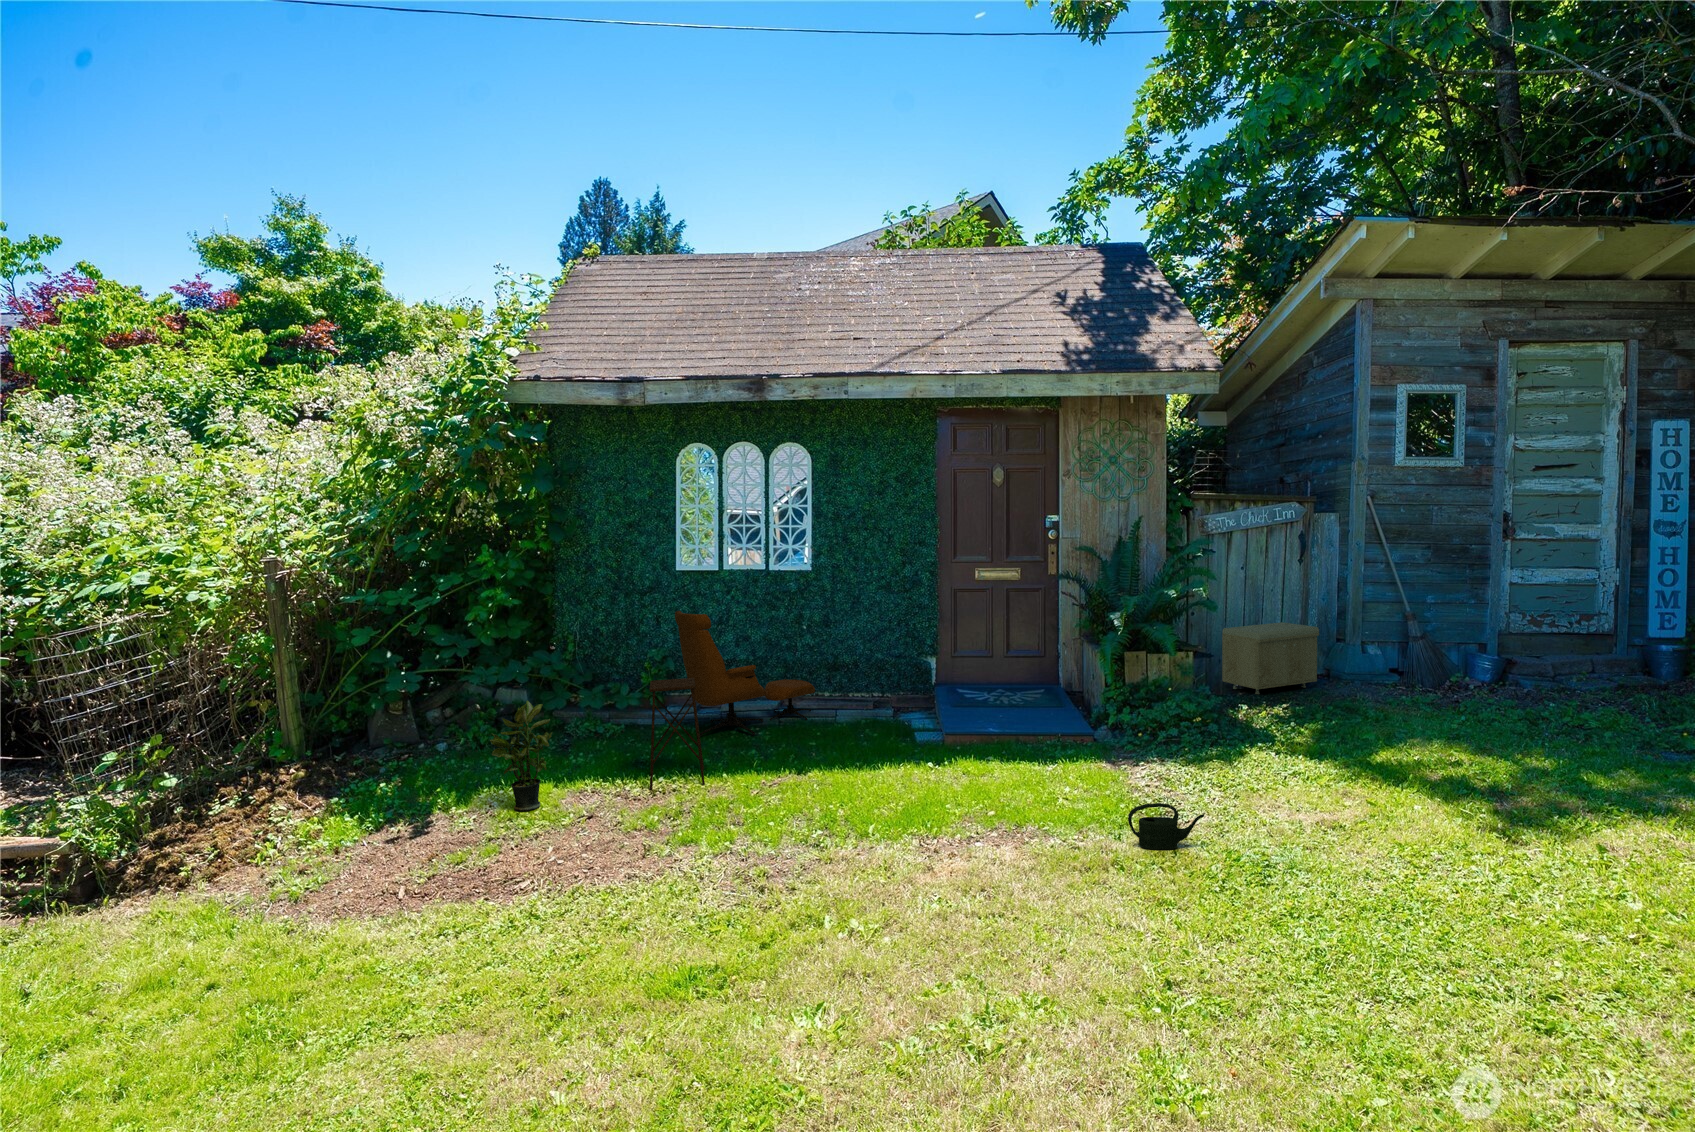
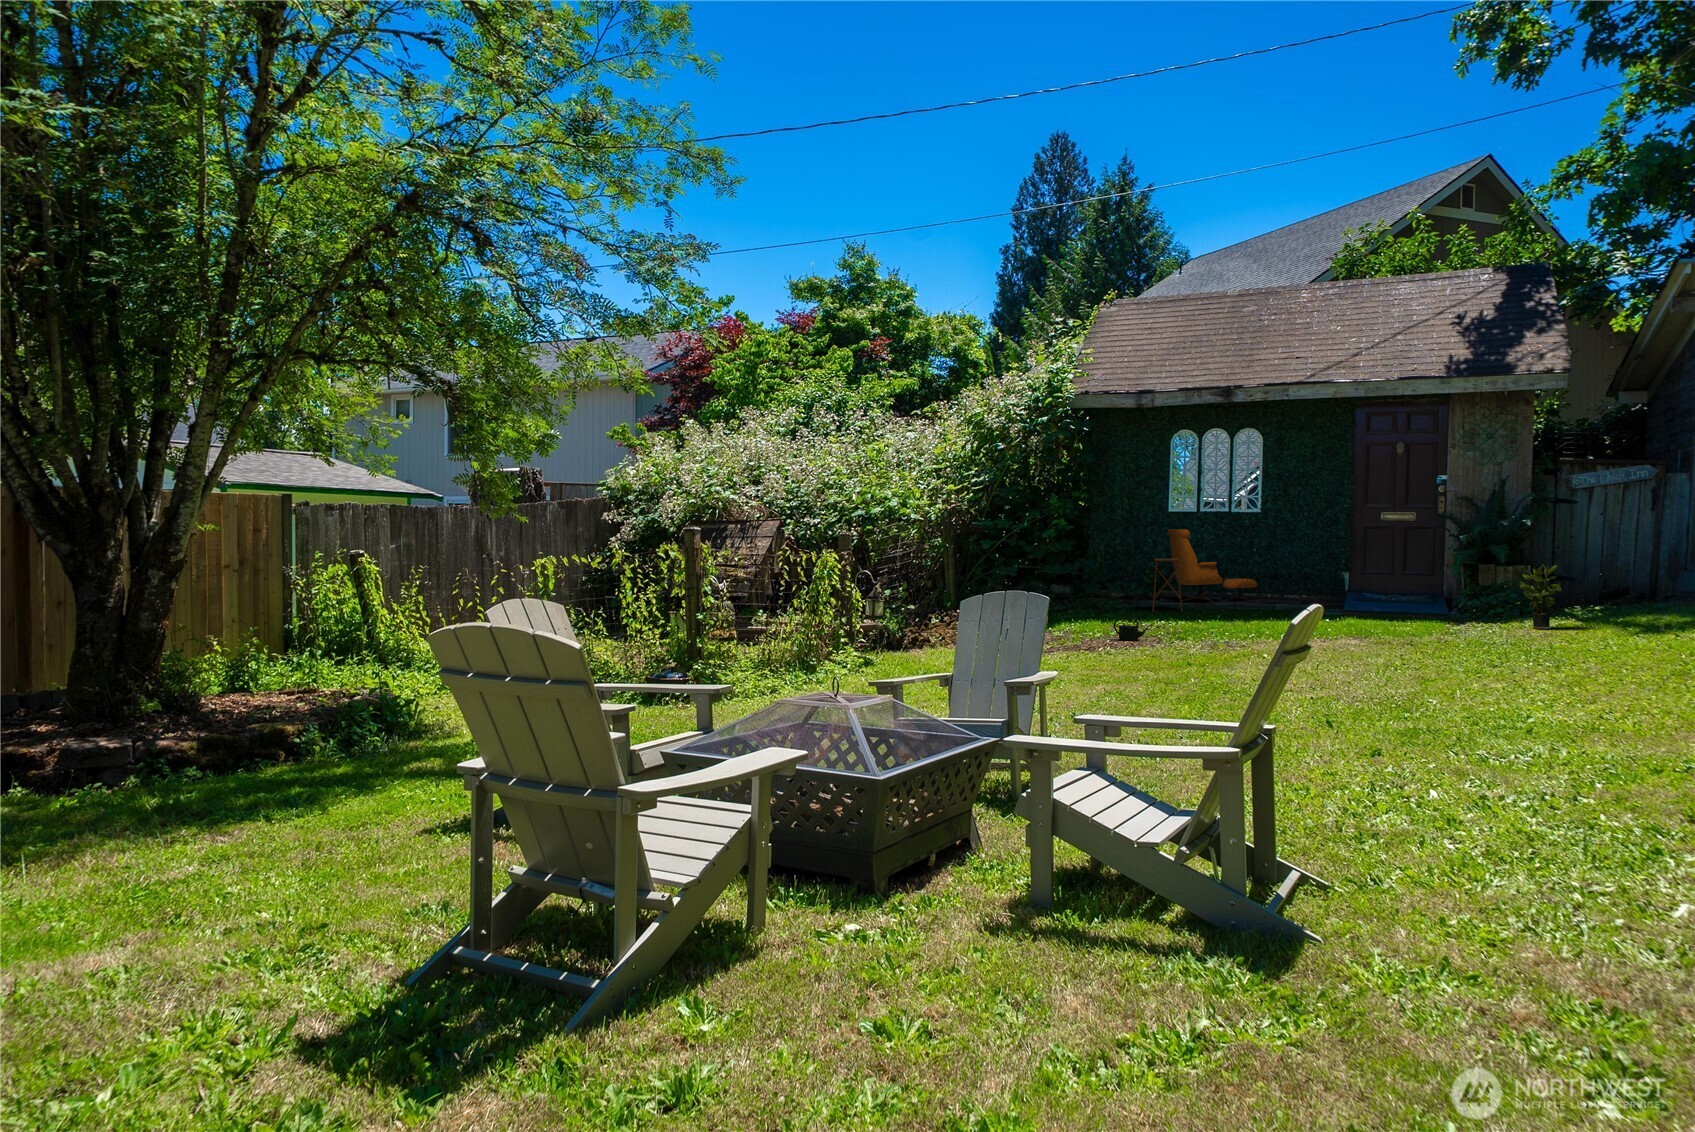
storage bench: present [1222,622,1319,694] -> none [1586,557,1673,605]
potted plant: present [490,701,552,811] -> present [1520,565,1562,629]
watering can: present [1128,803,1204,849] -> present [1114,617,1152,641]

